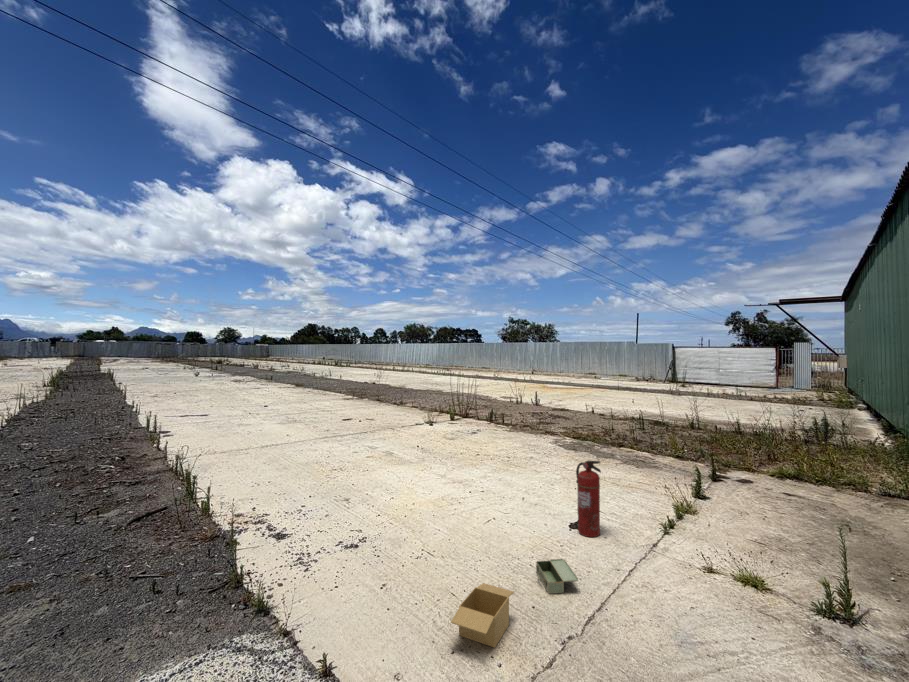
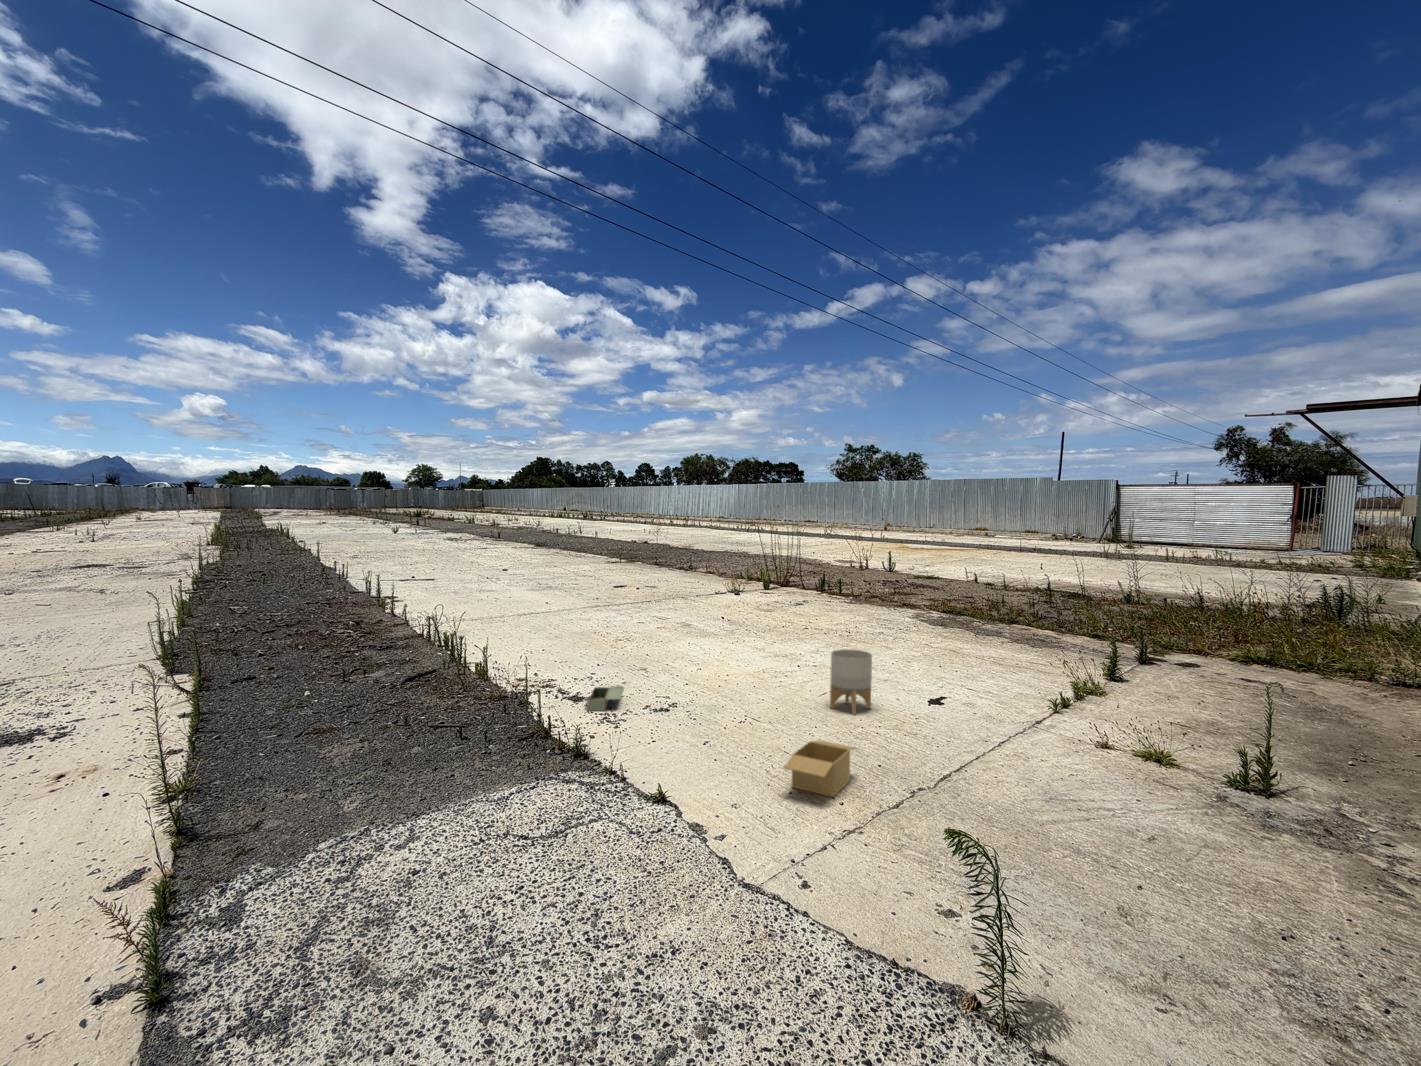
fire extinguisher: present [576,461,601,537] -> none [940,616,973,714]
planter: none [495,487,526,541] -> present [830,649,872,715]
toolbox: present [536,559,578,594] -> present [587,686,624,711]

